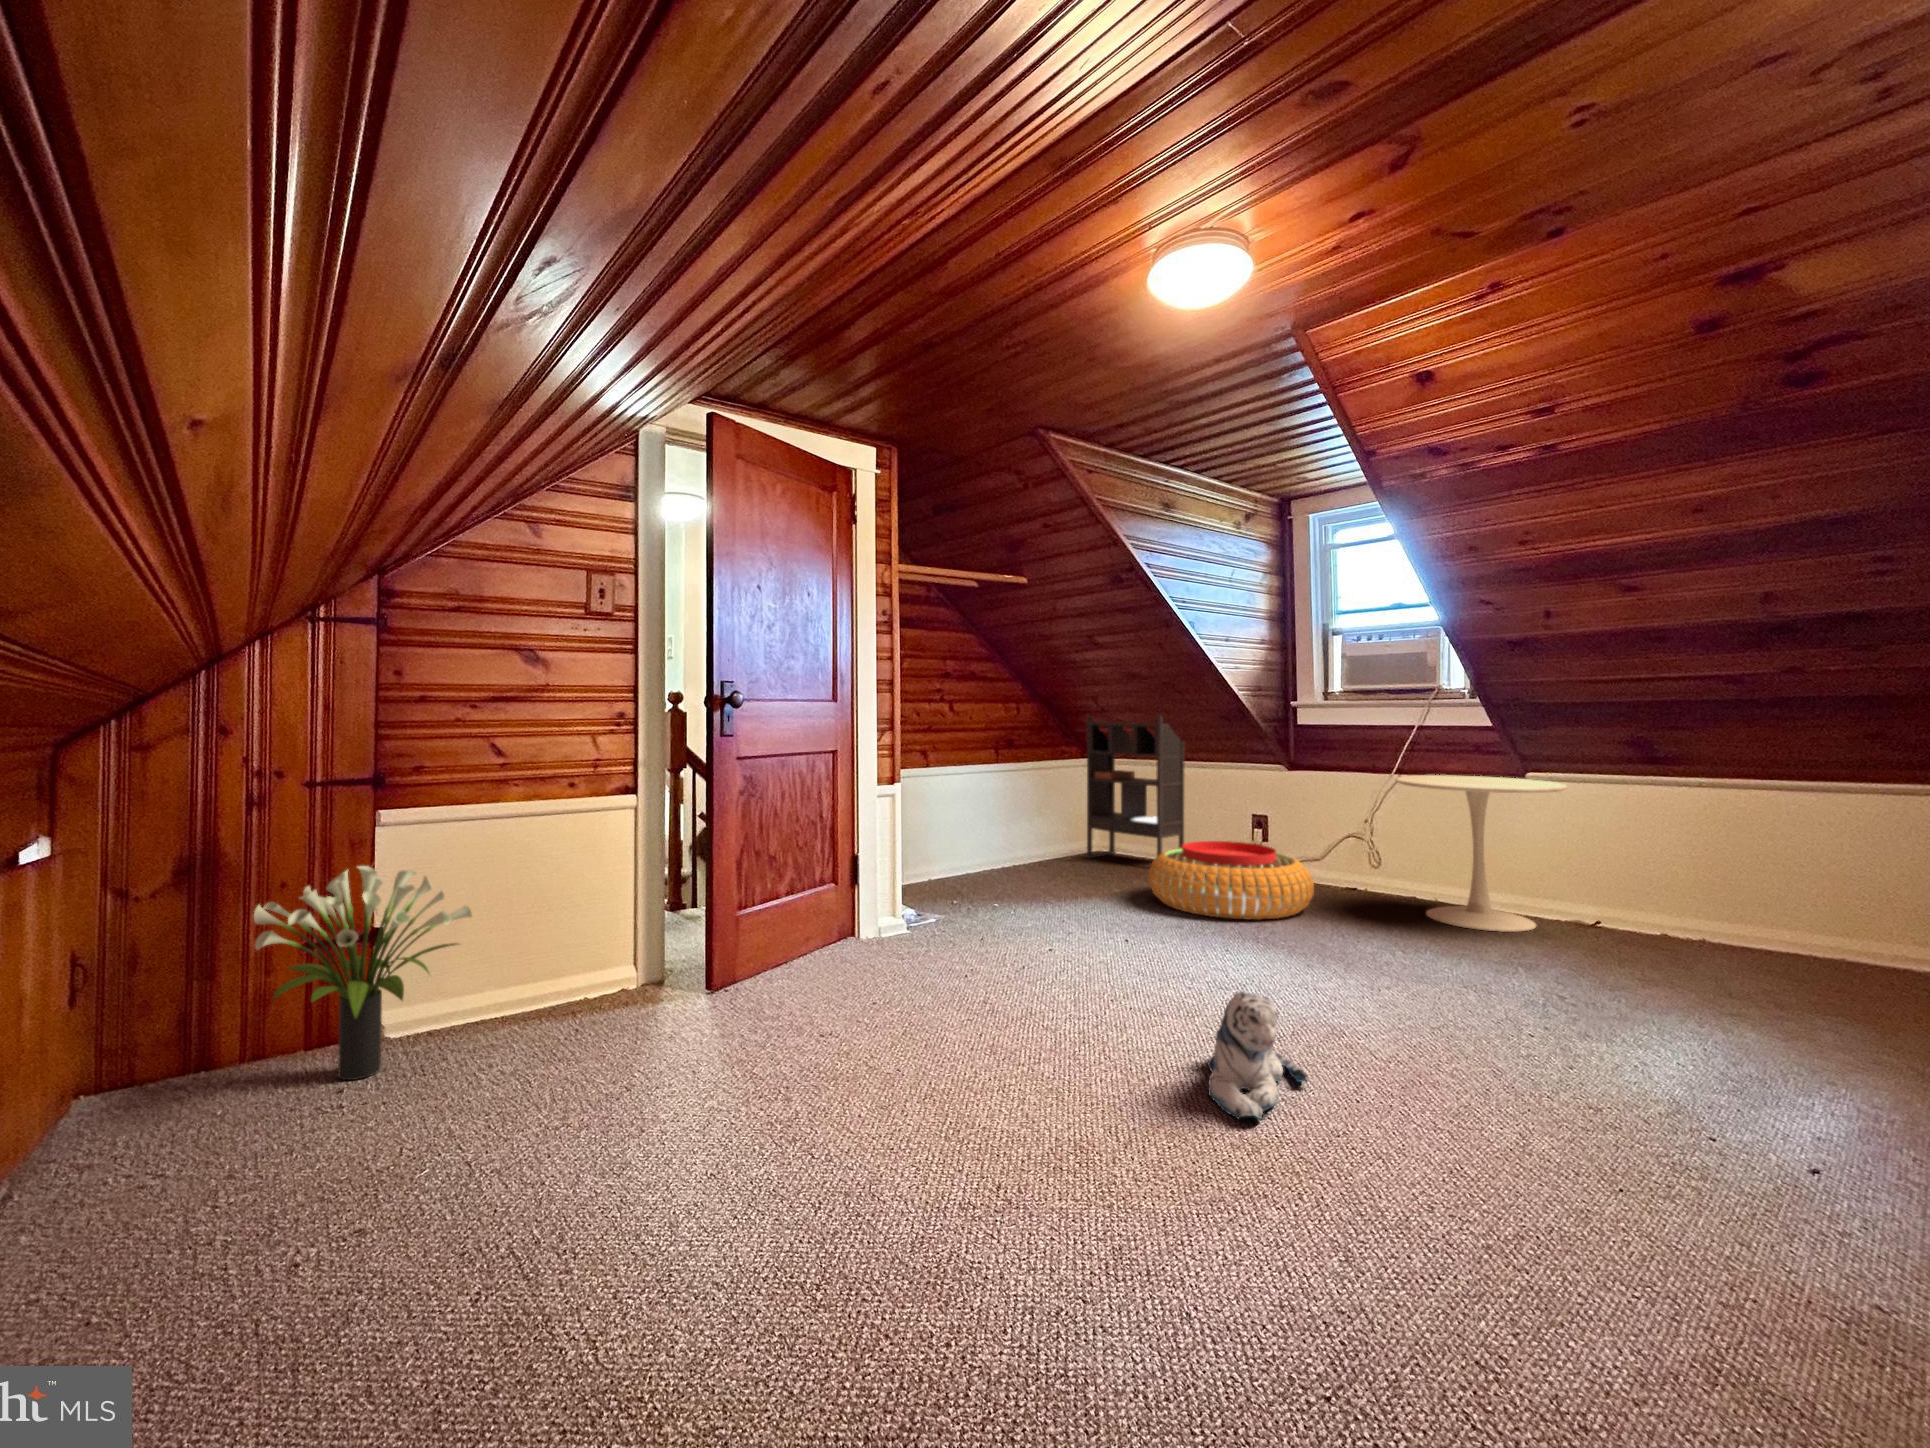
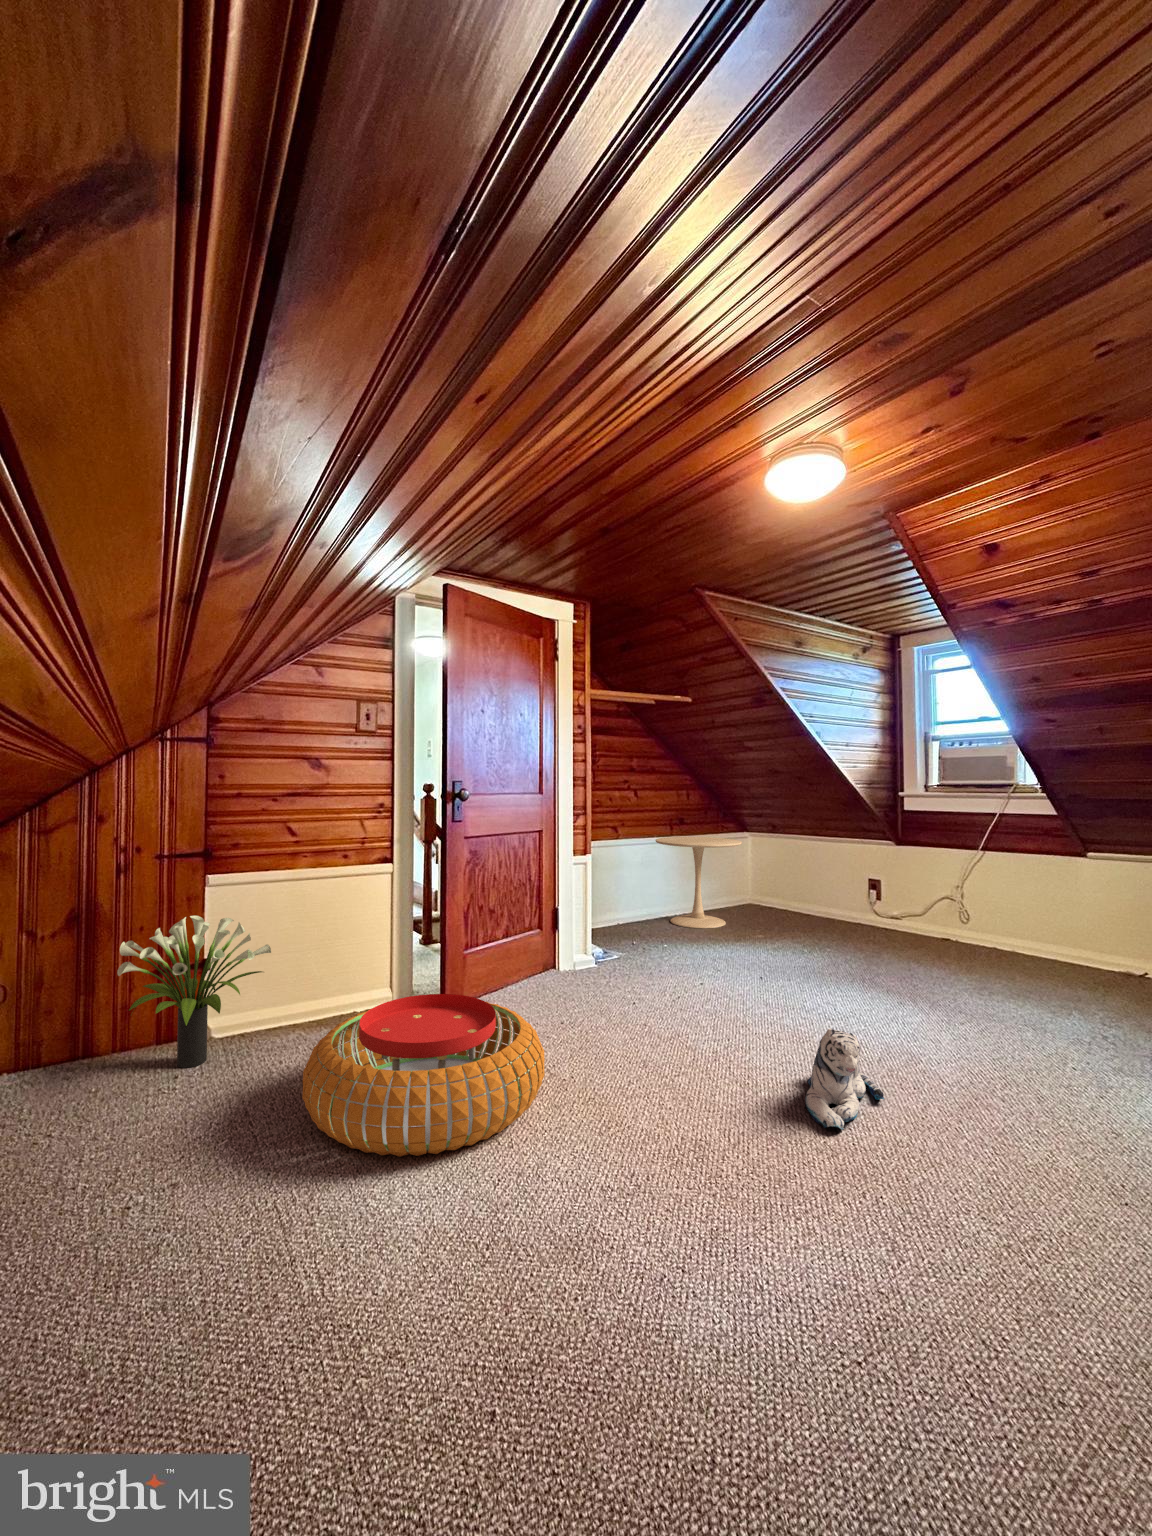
bookshelf: present [1085,714,1185,862] -> none [740,781,819,920]
side table: present [1395,775,1567,932] -> present [656,837,742,928]
pouf: present [1149,841,1314,920] -> present [302,994,545,1157]

